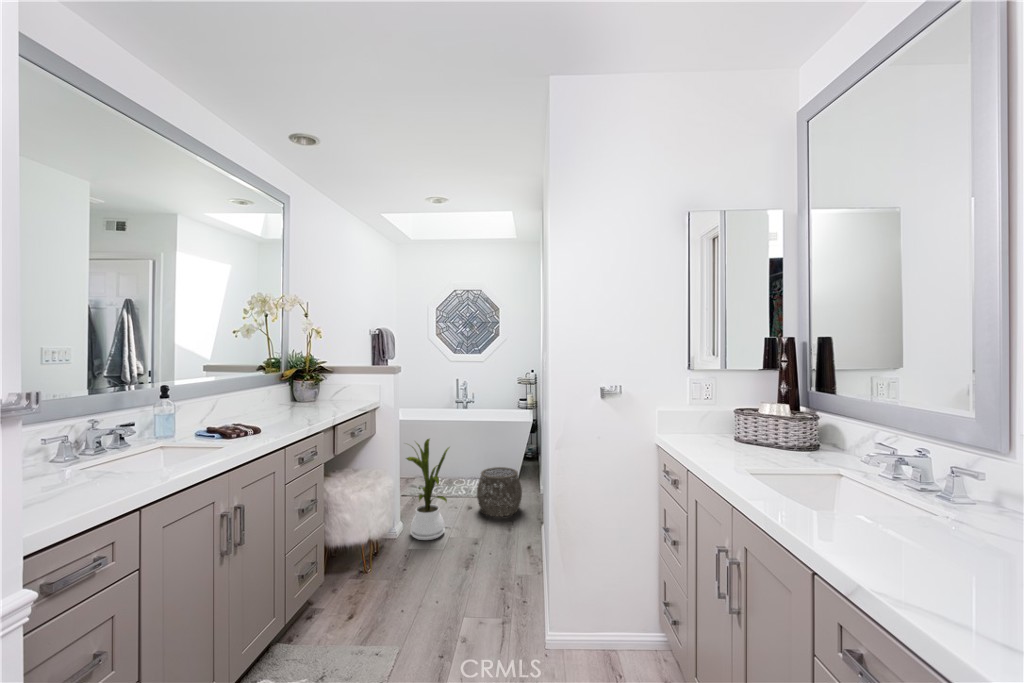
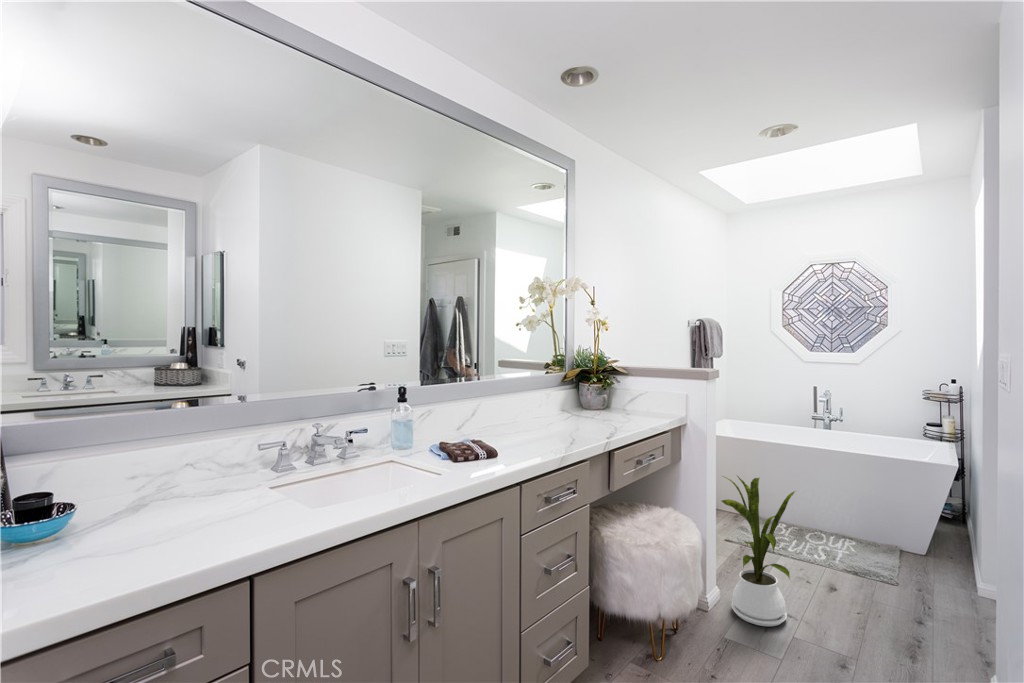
woven basket: present [477,467,522,517] -> none [845,533,937,623]

